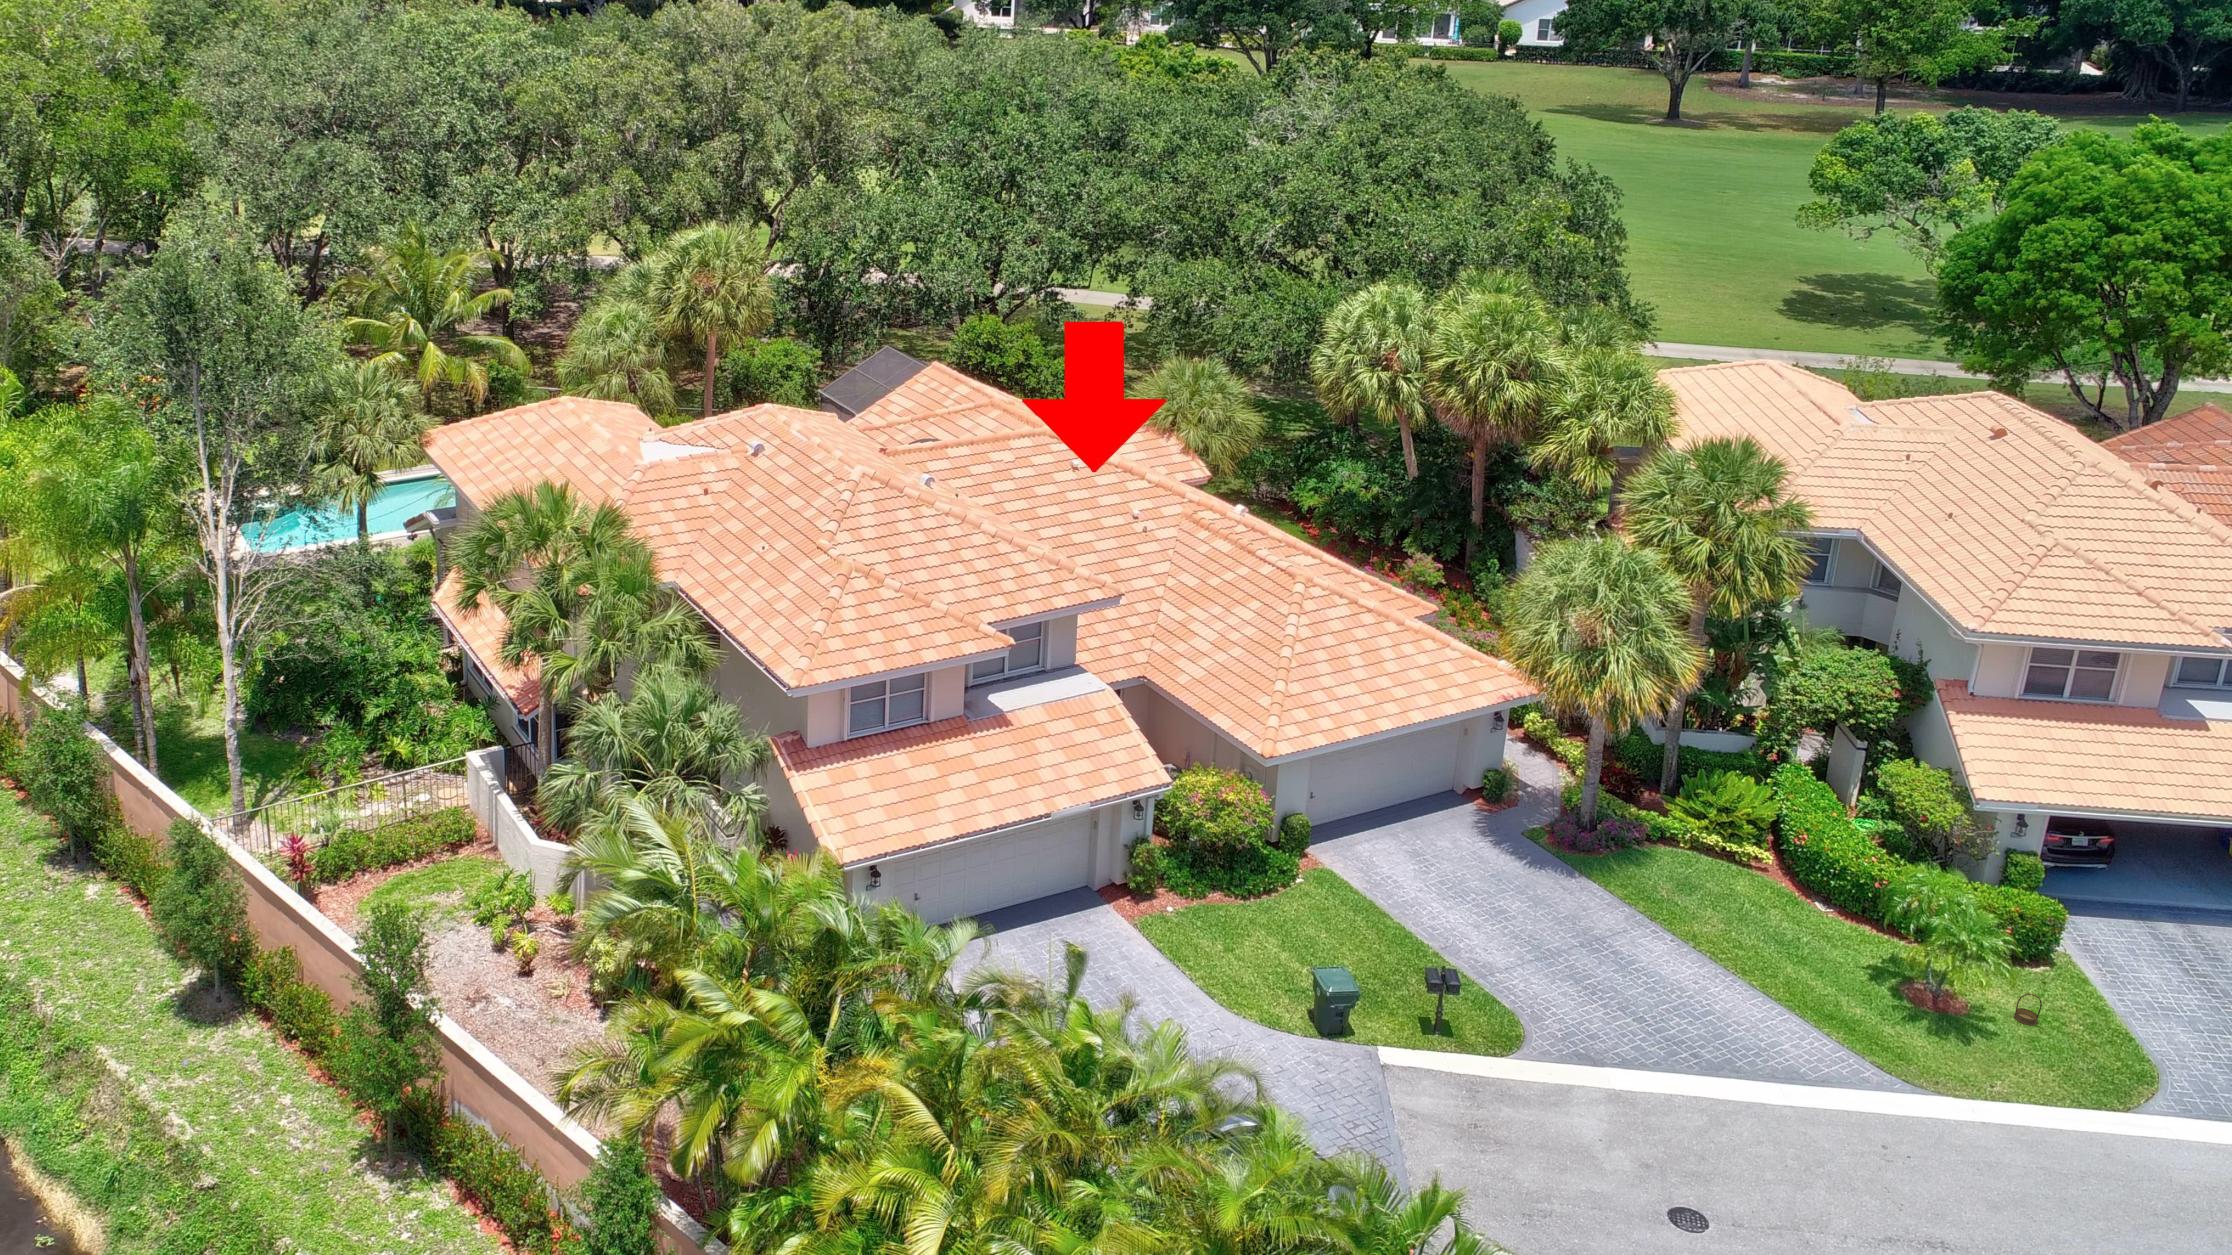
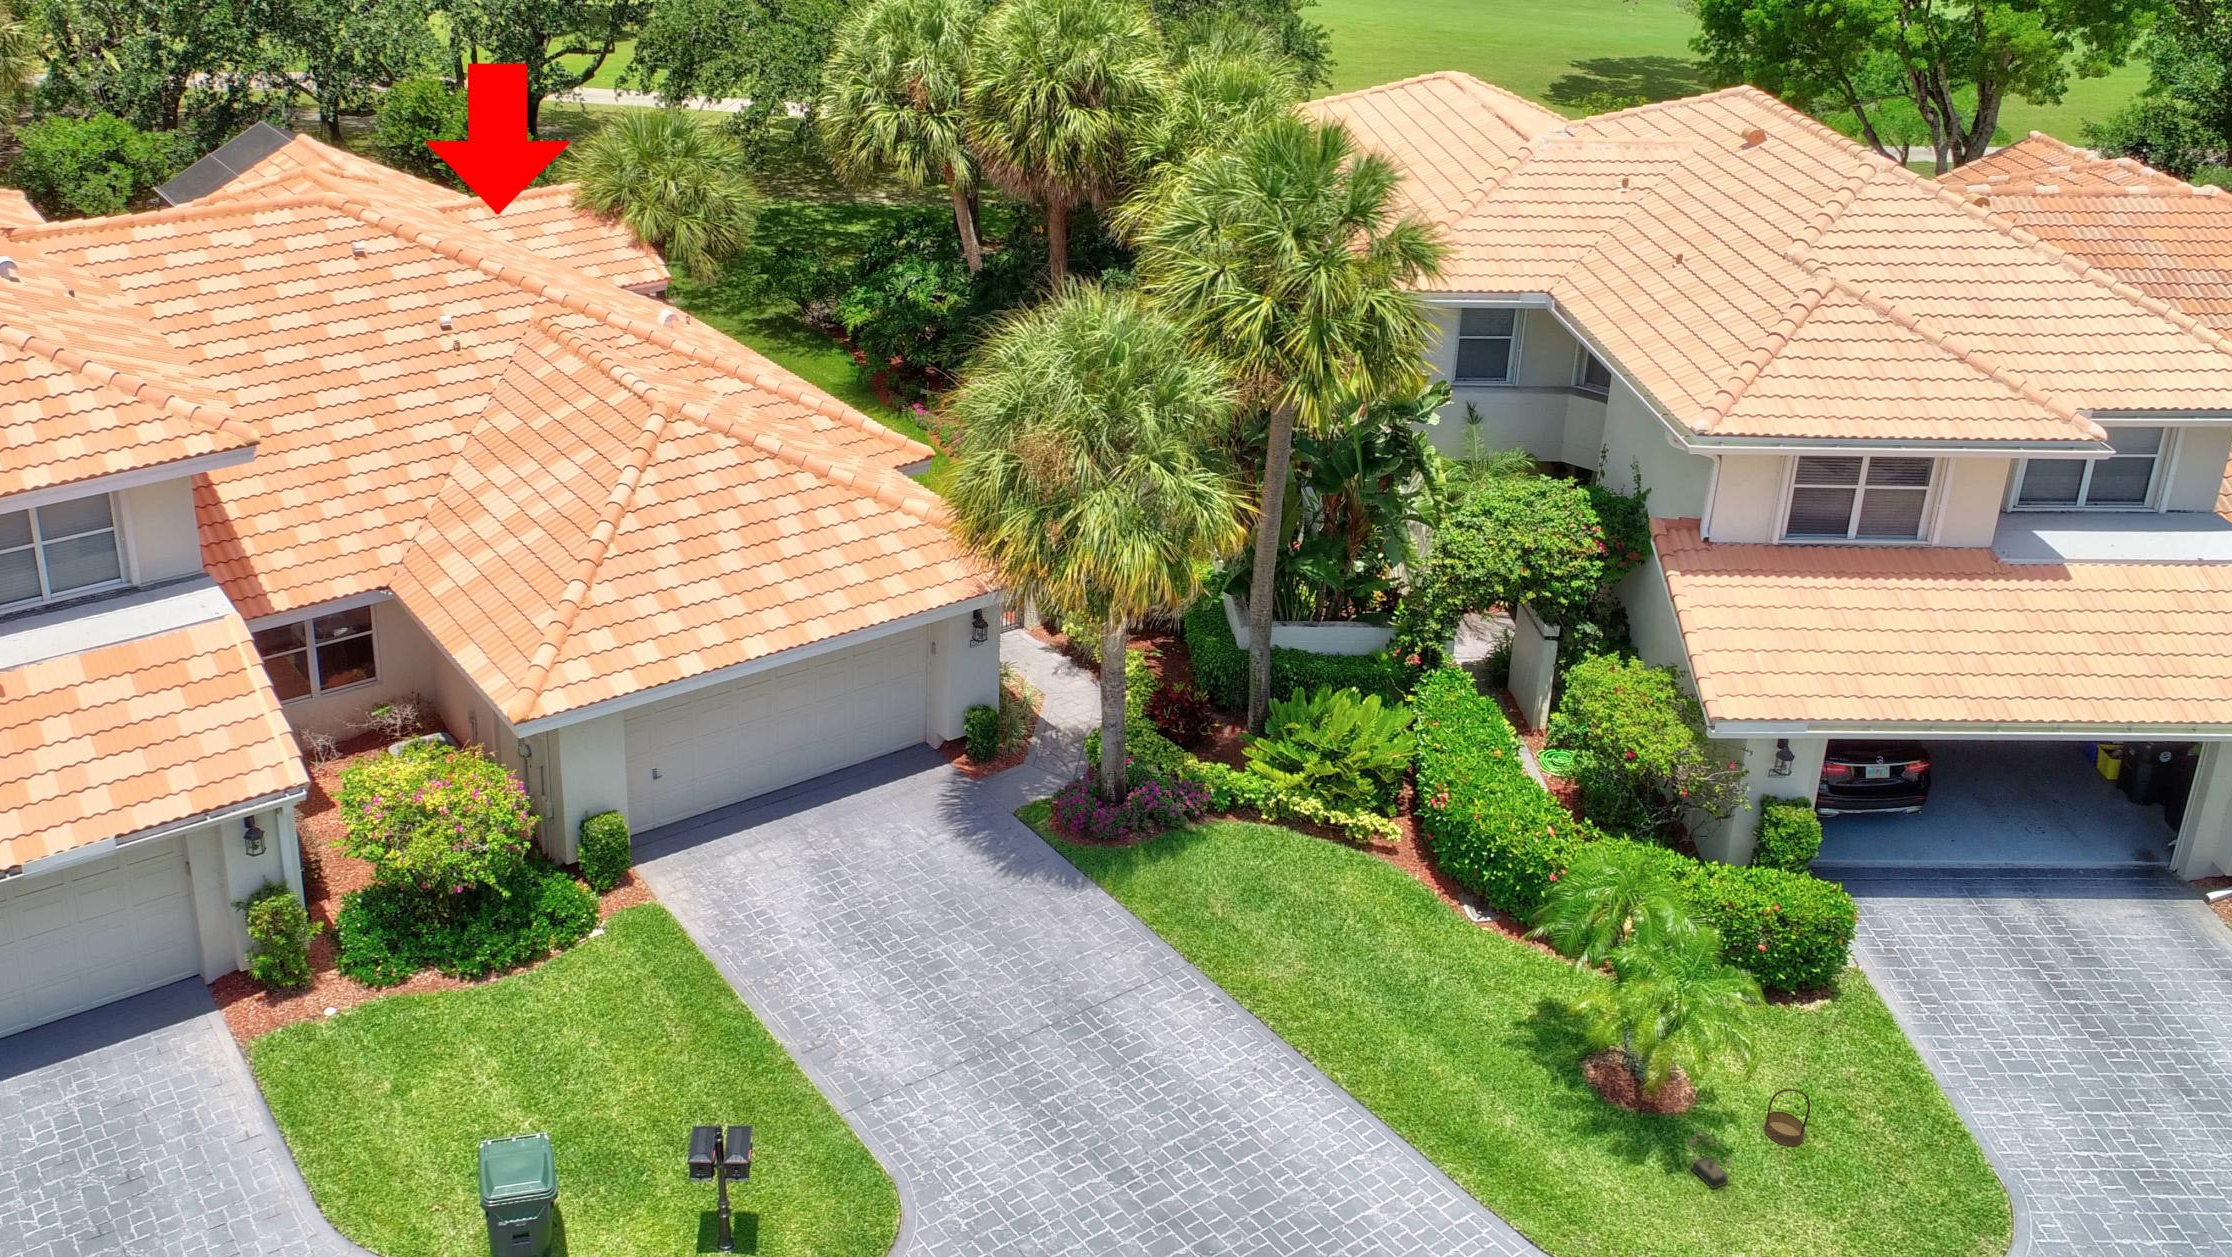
decorative plant: none [1971,1009,2000,1039] -> present [1690,1132,1731,1189]

